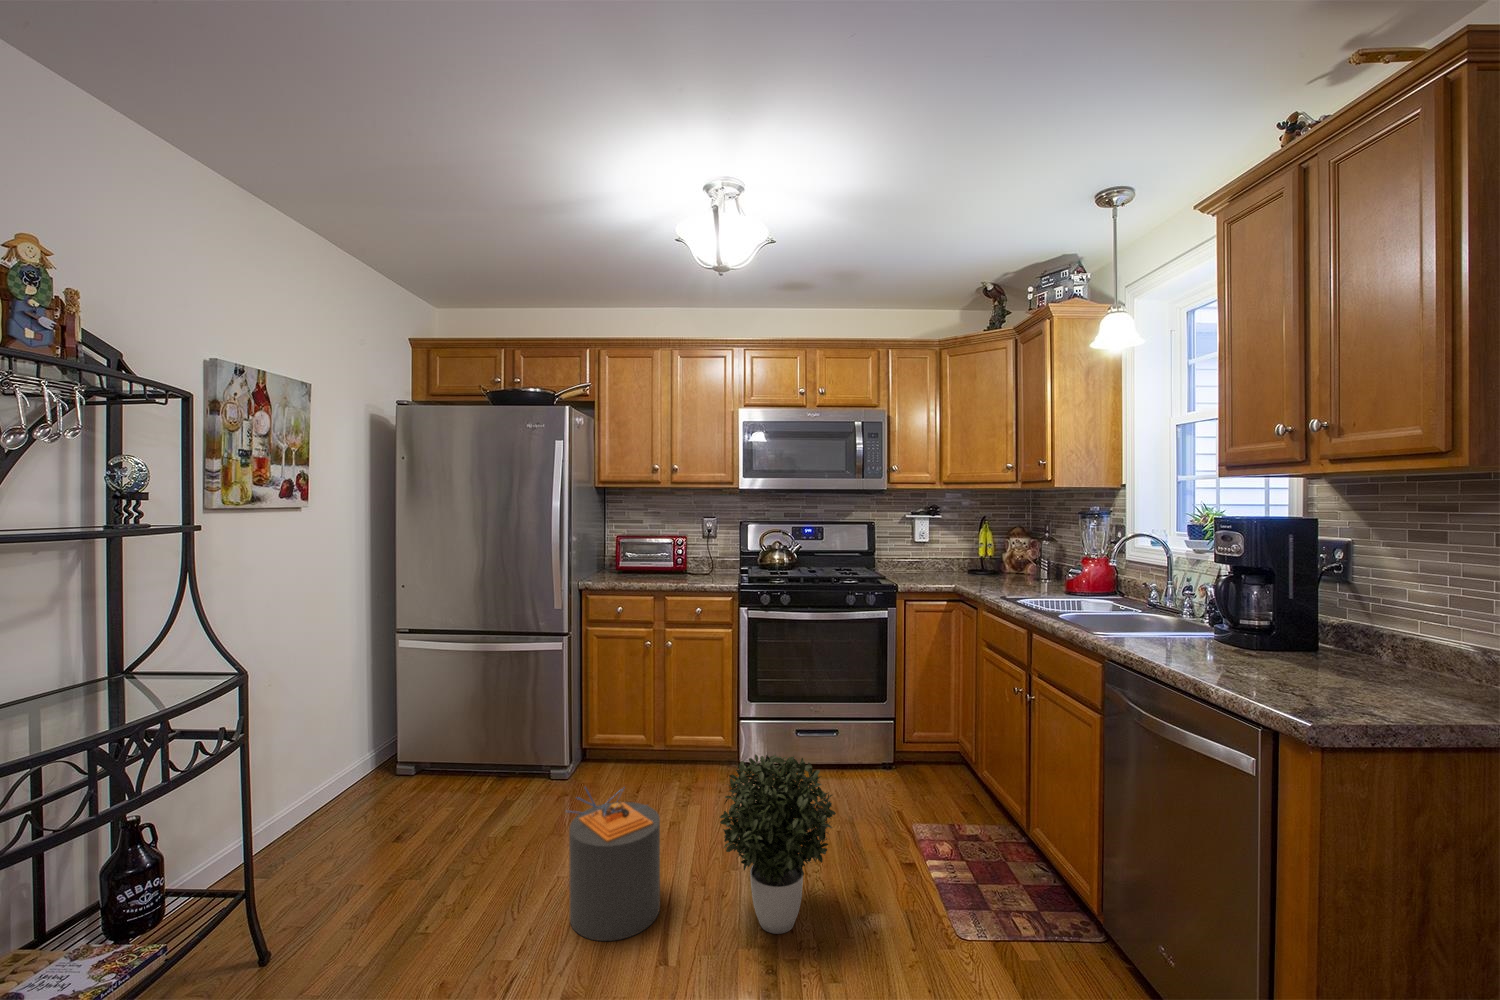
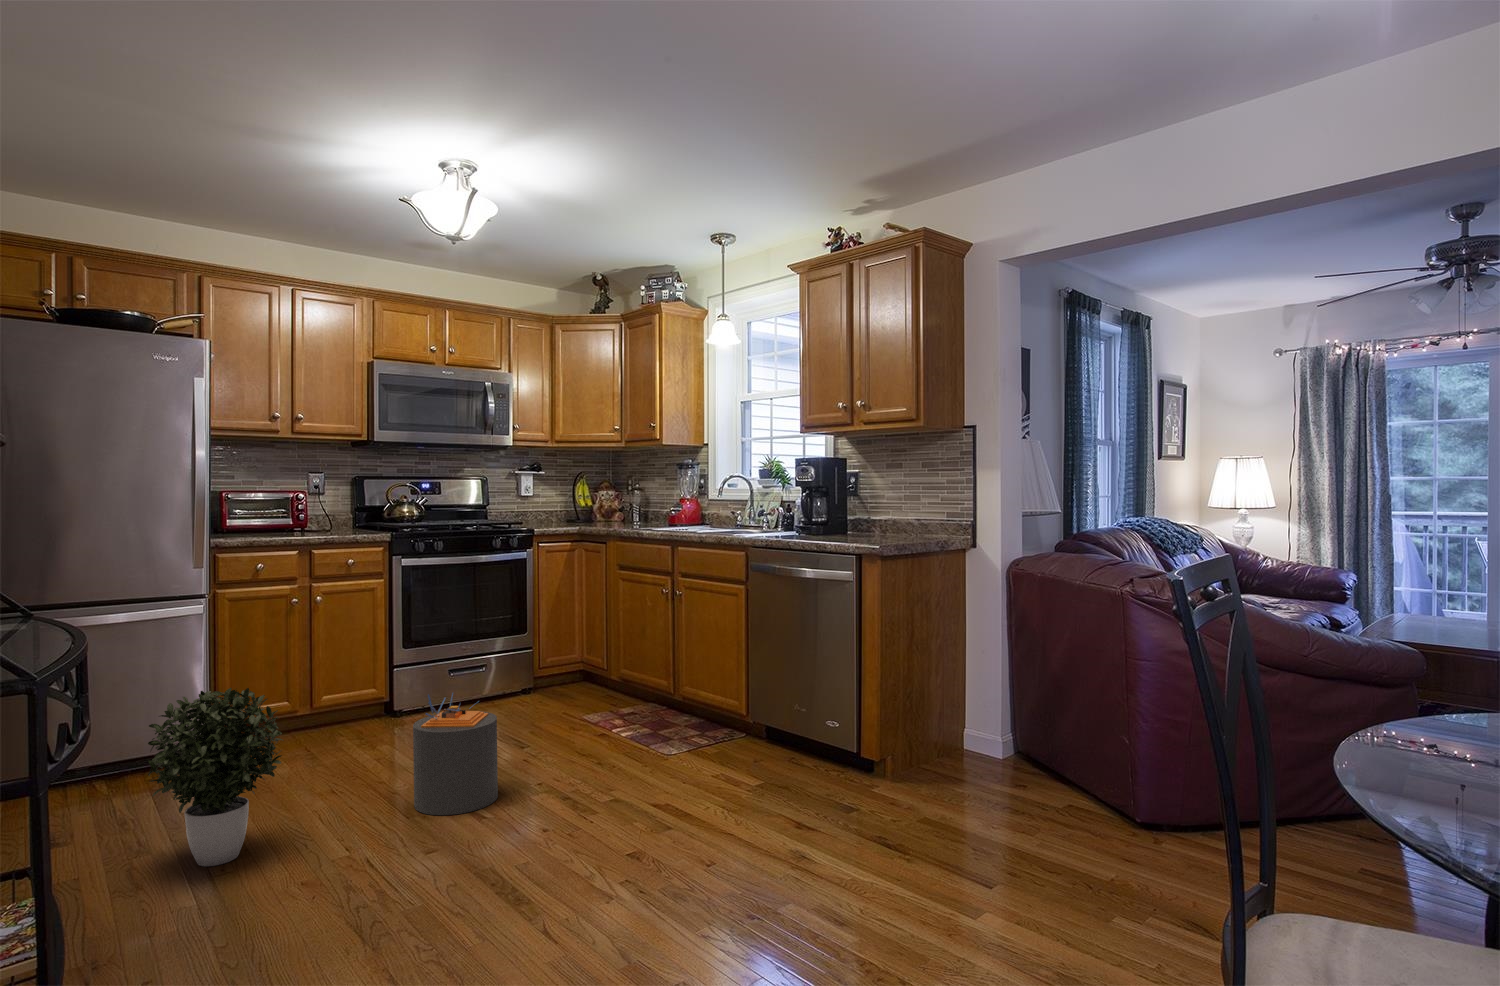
potted plant: present [720,754,836,934] -> present [148,688,282,866]

